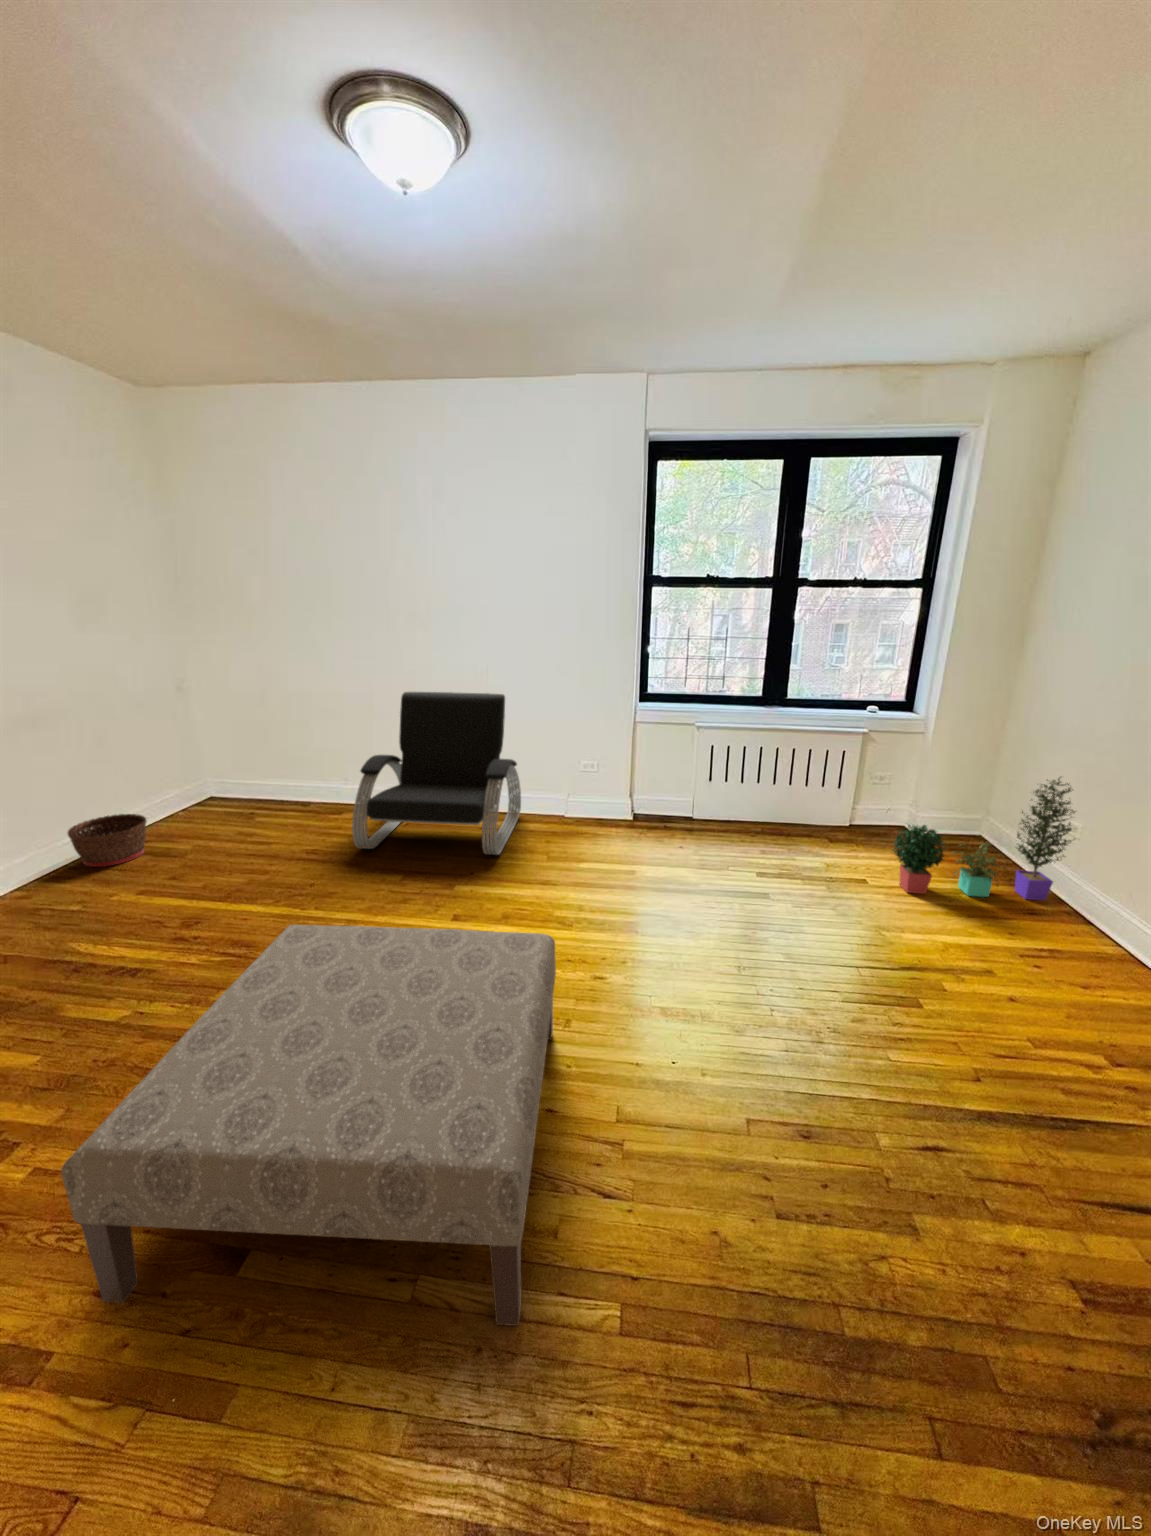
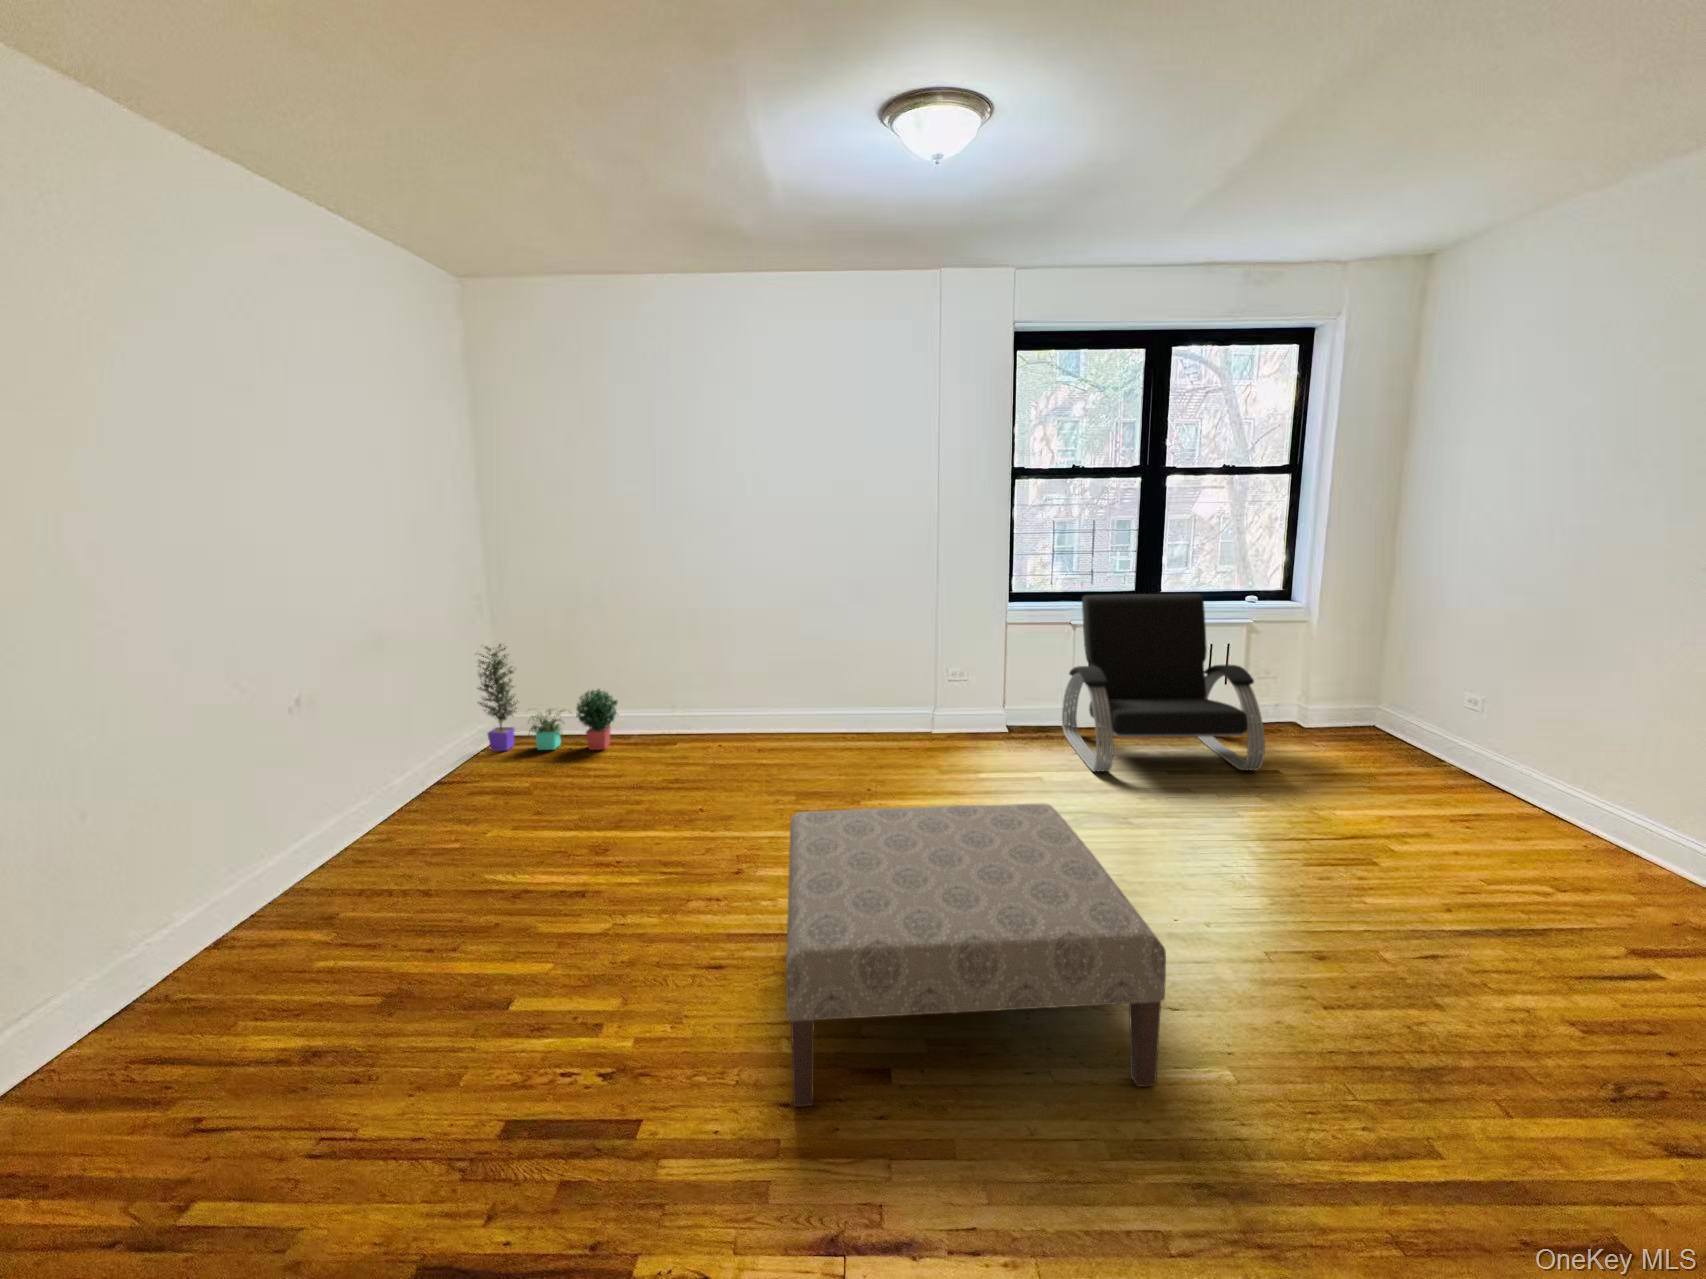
armchair: present [352,692,521,855] -> present [1062,594,1265,771]
potted plant: present [893,777,1075,900] -> present [477,643,617,751]
basket: present [68,814,147,867] -> none [398,750,481,811]

